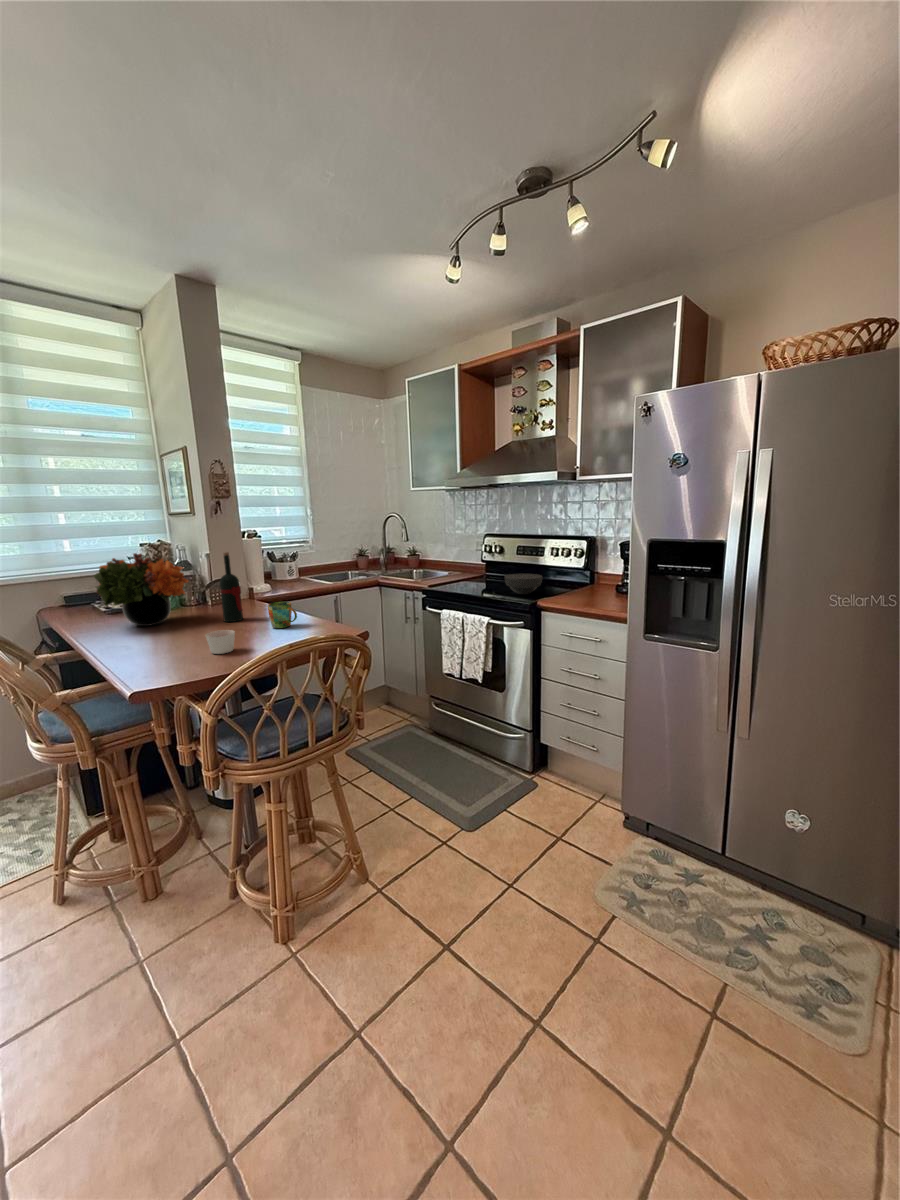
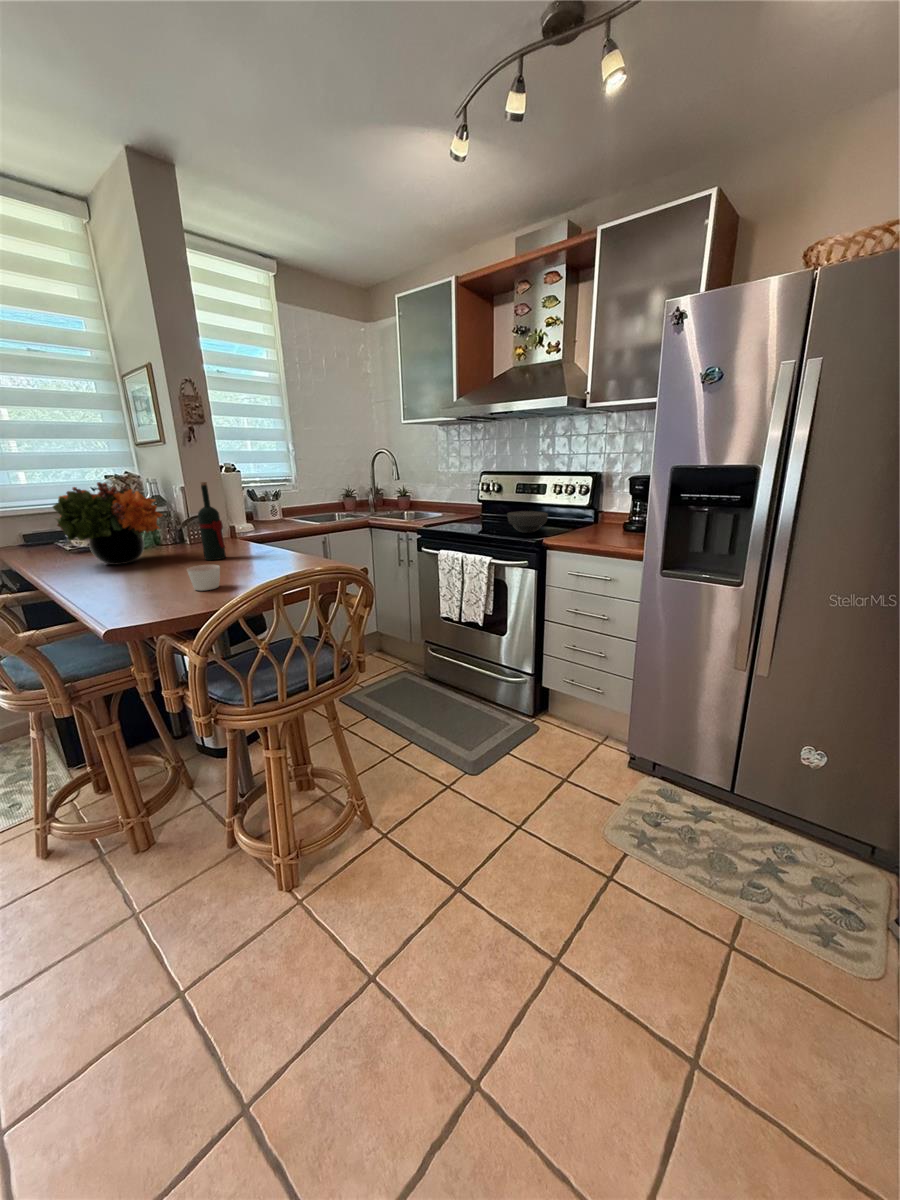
mug: present [268,601,297,628] -> none [254,537,287,566]

